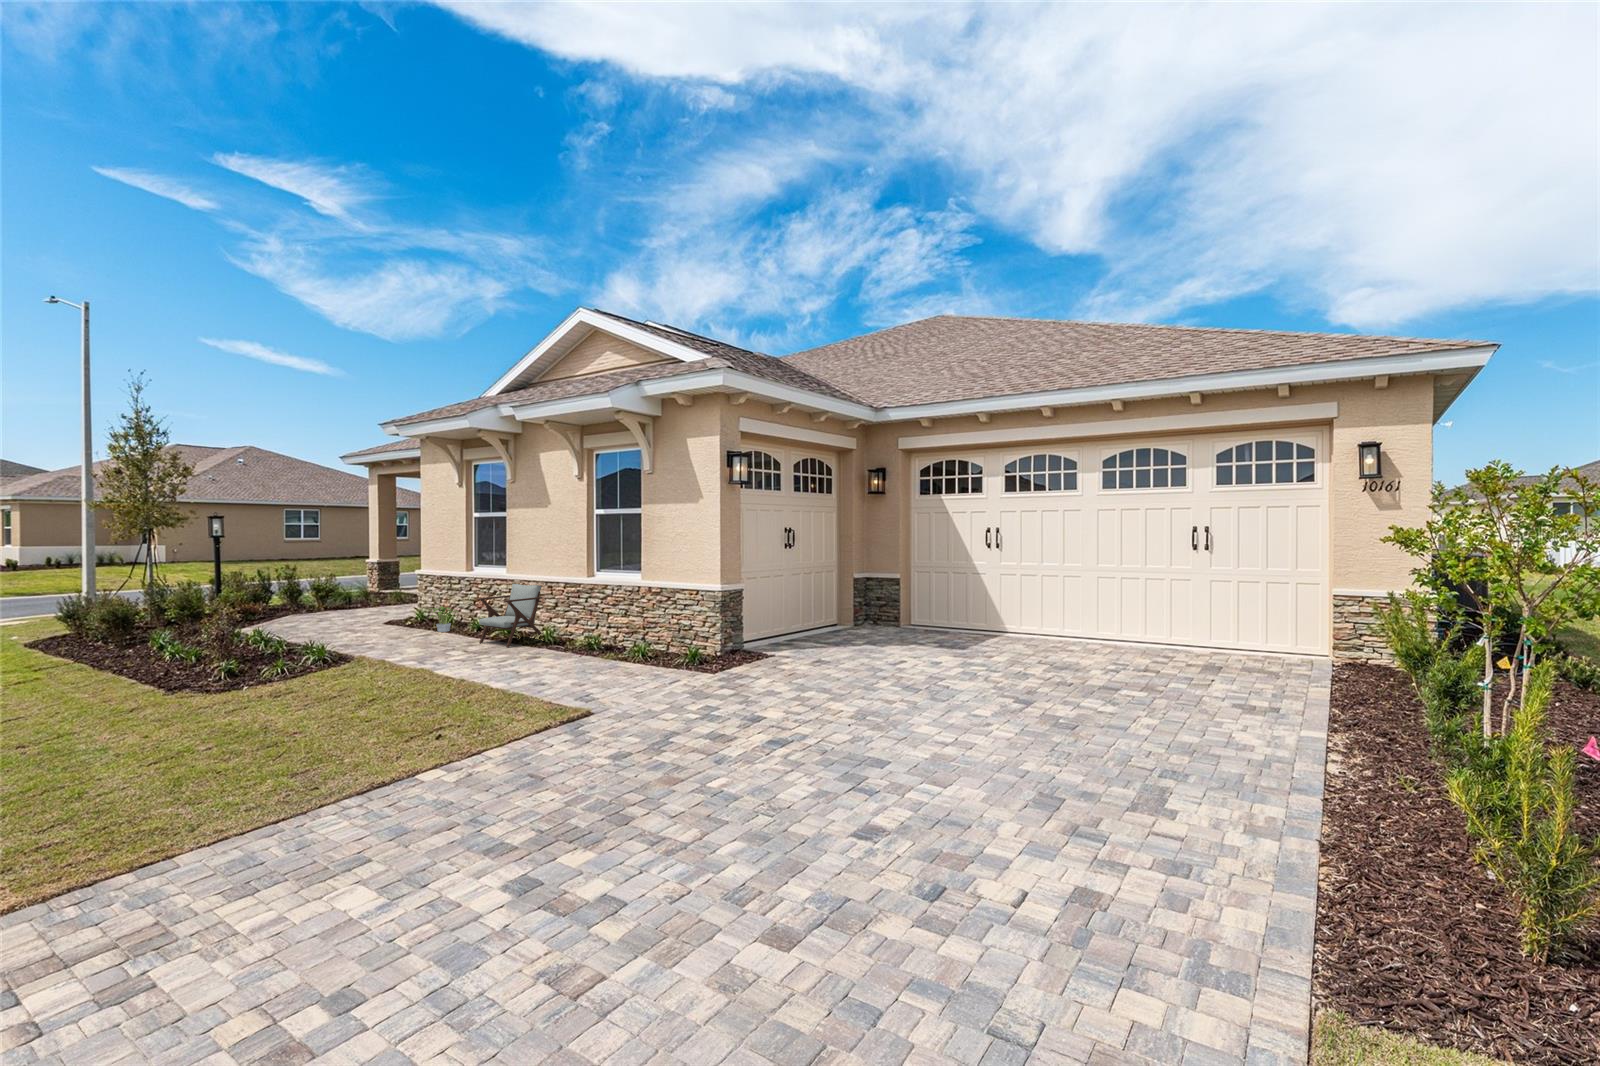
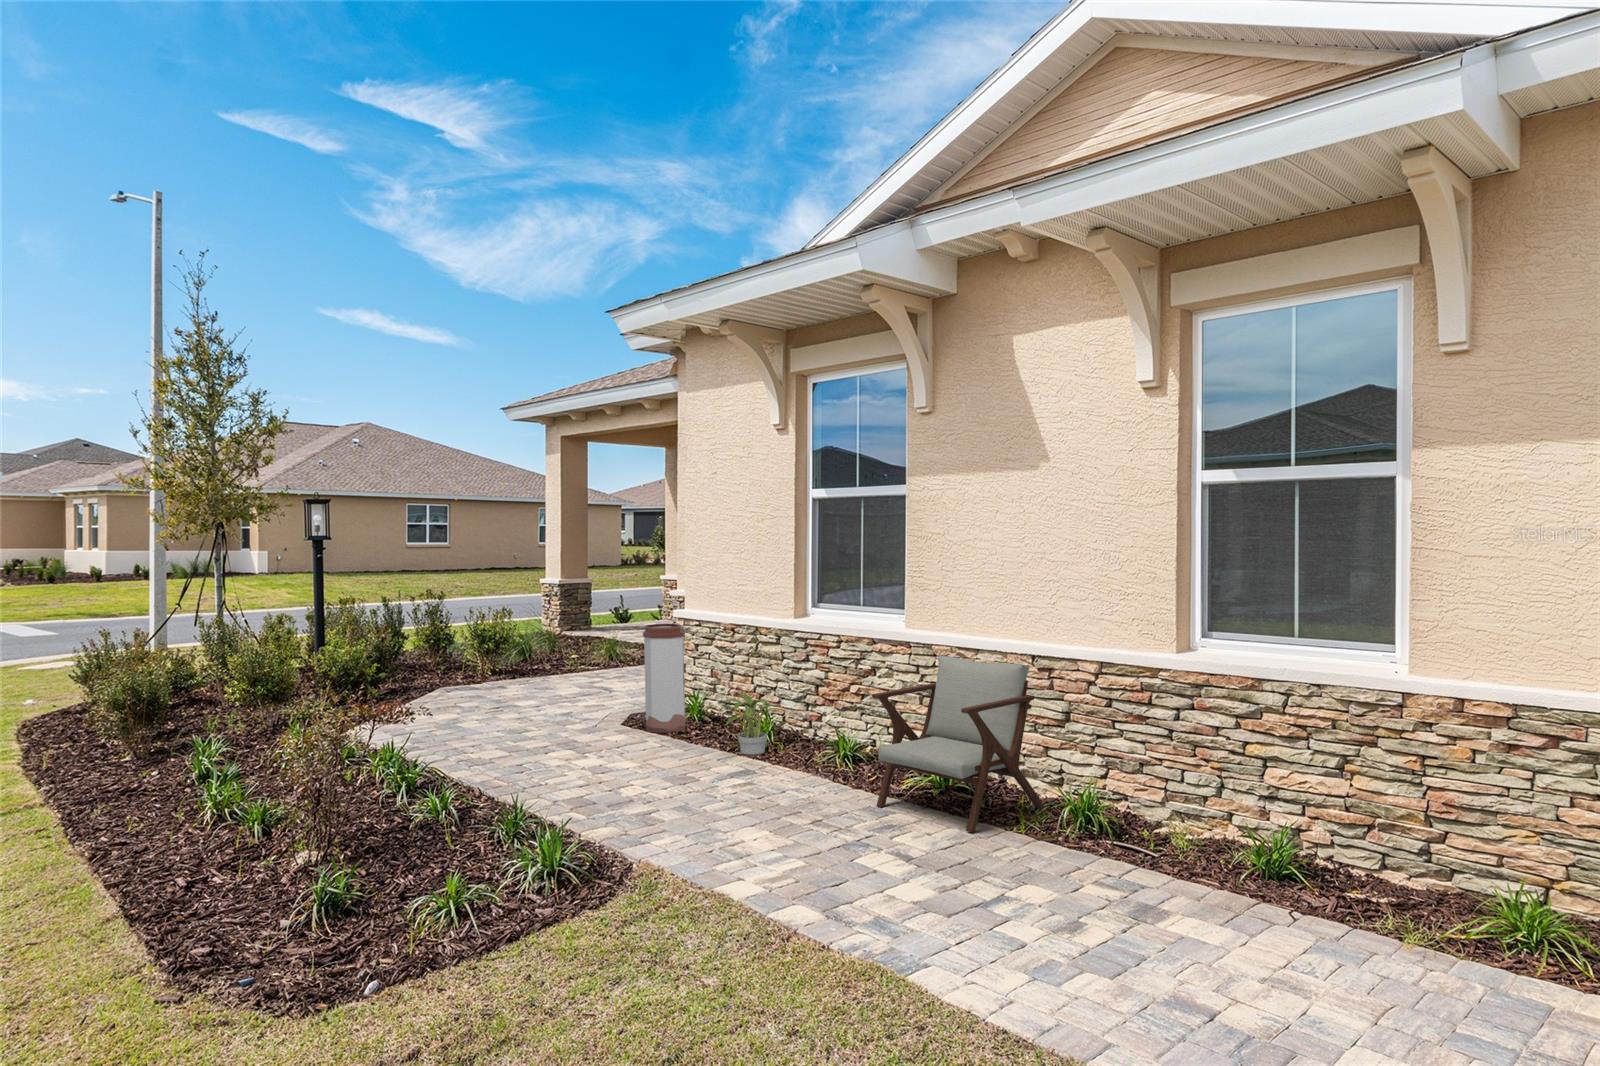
trash can: none [396,577,419,627] -> present [643,624,685,733]

